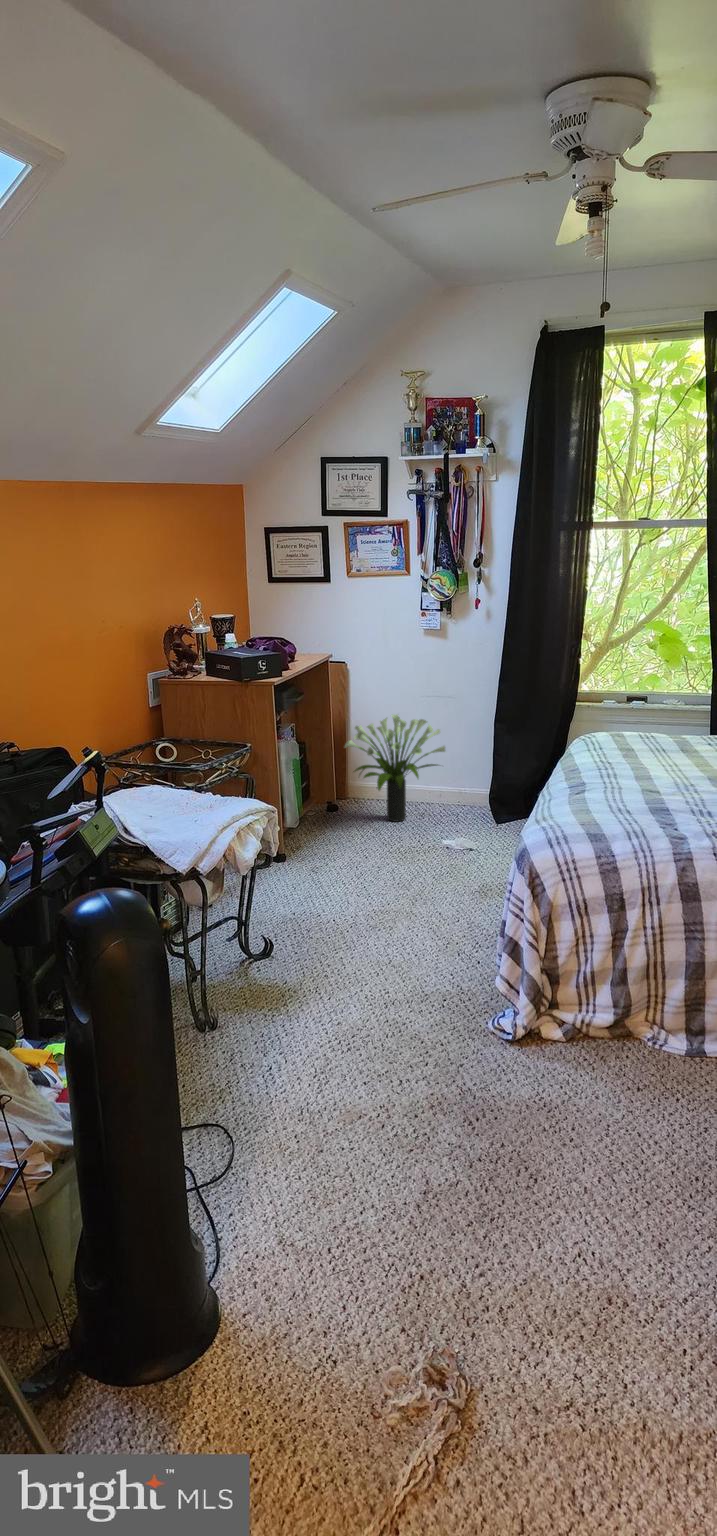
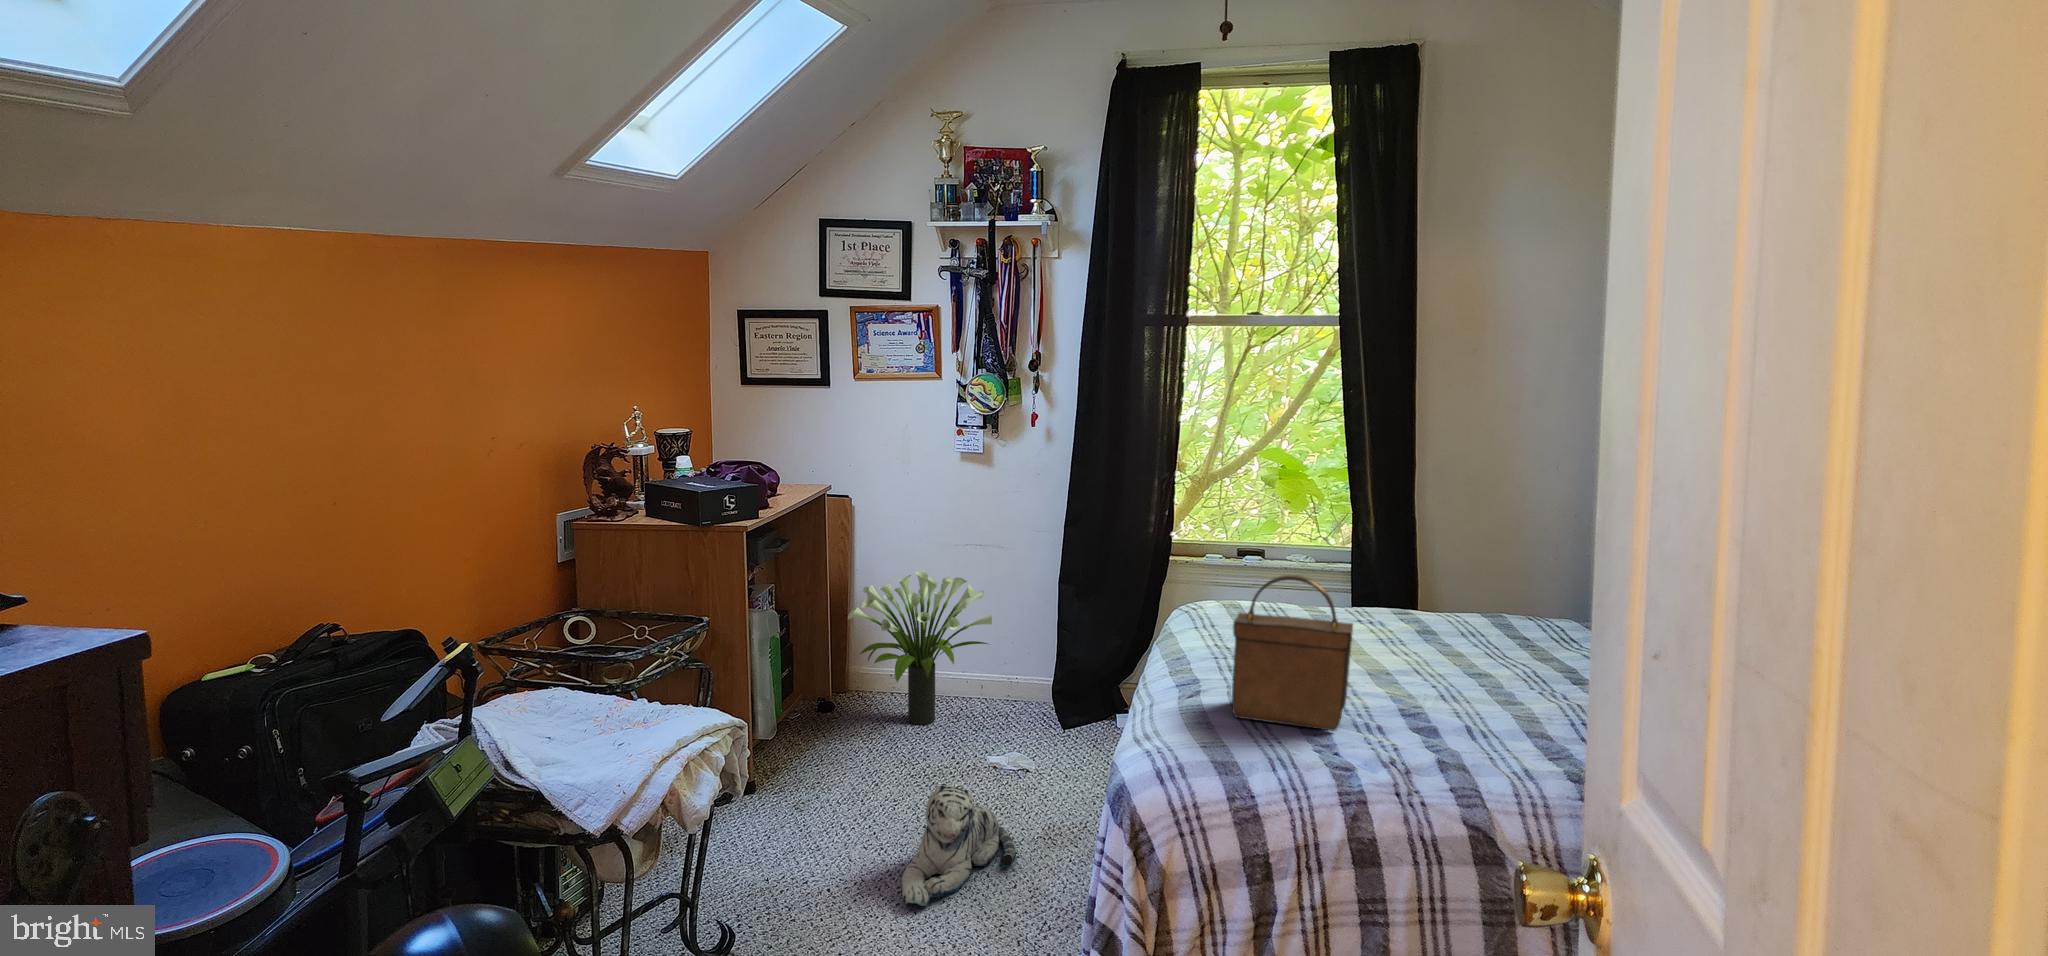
handbag: none [605,708,694,816] -> present [1232,575,1353,731]
plush toy: none [381,854,459,932] -> present [901,784,1016,906]

